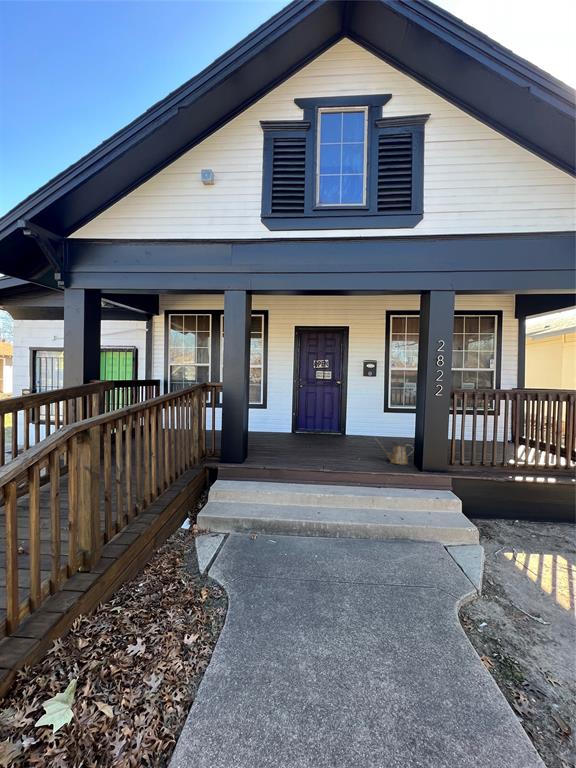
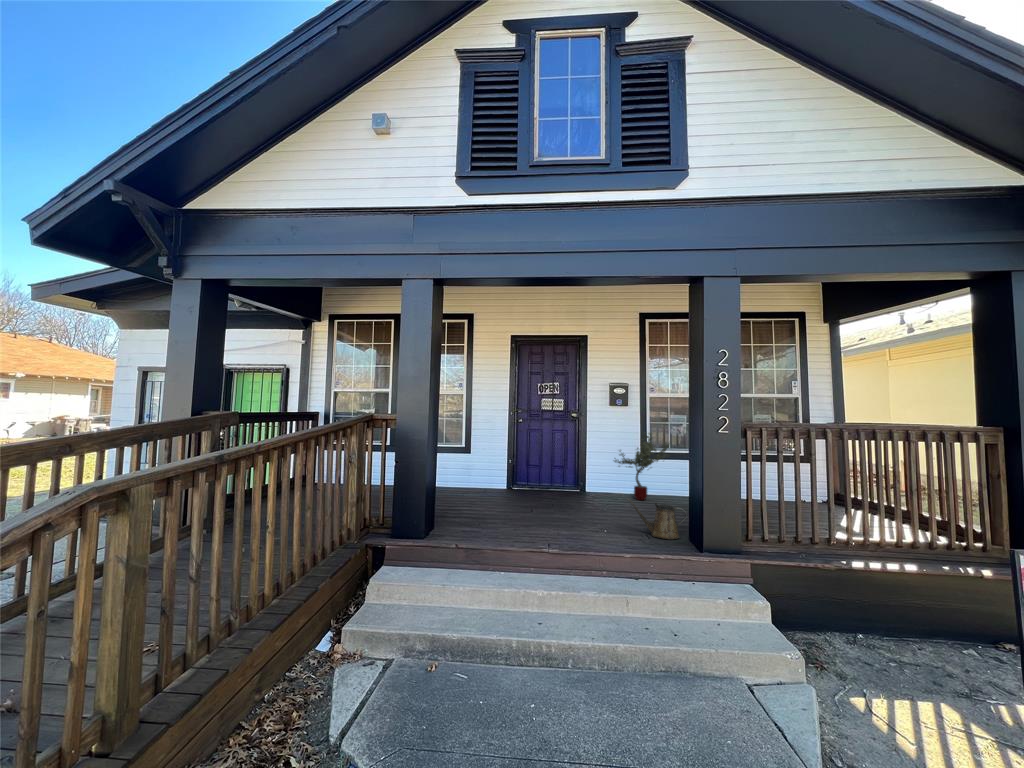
potted tree: none [365,394,405,441] -> present [614,433,670,500]

